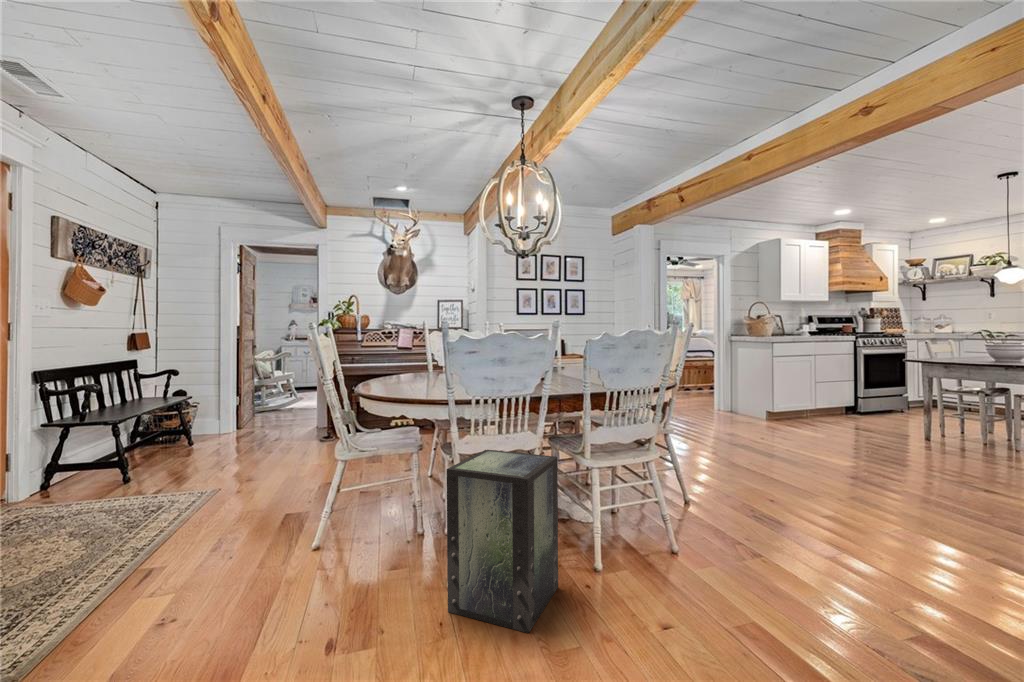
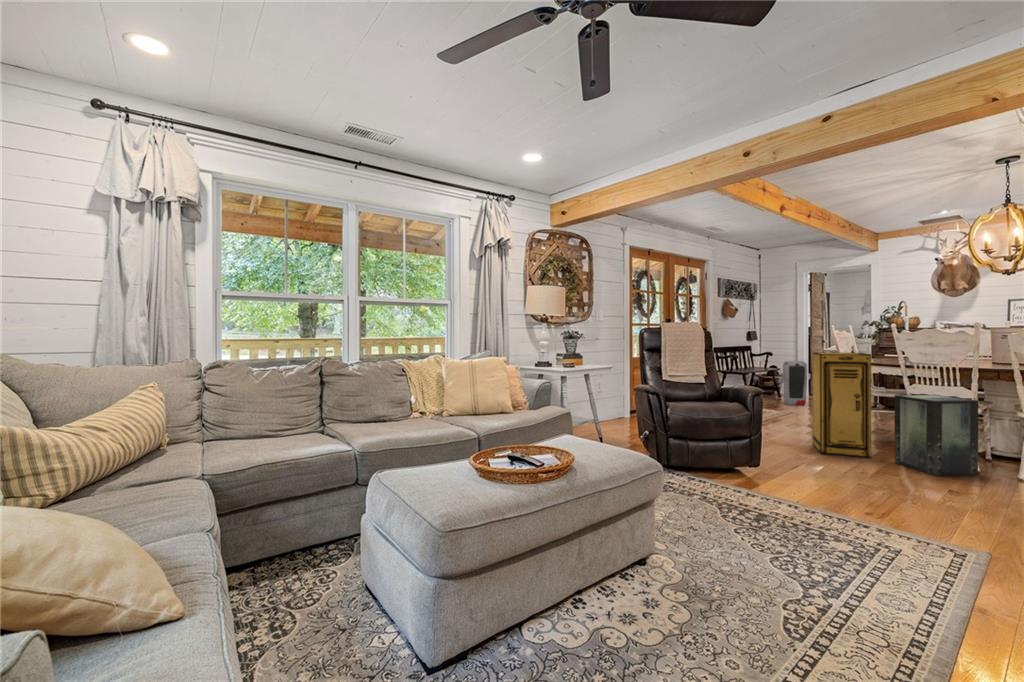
storage cabinet: none [275,378,405,654] -> present [813,353,871,458]
air purifier: none [197,383,239,463] -> present [783,361,807,406]

